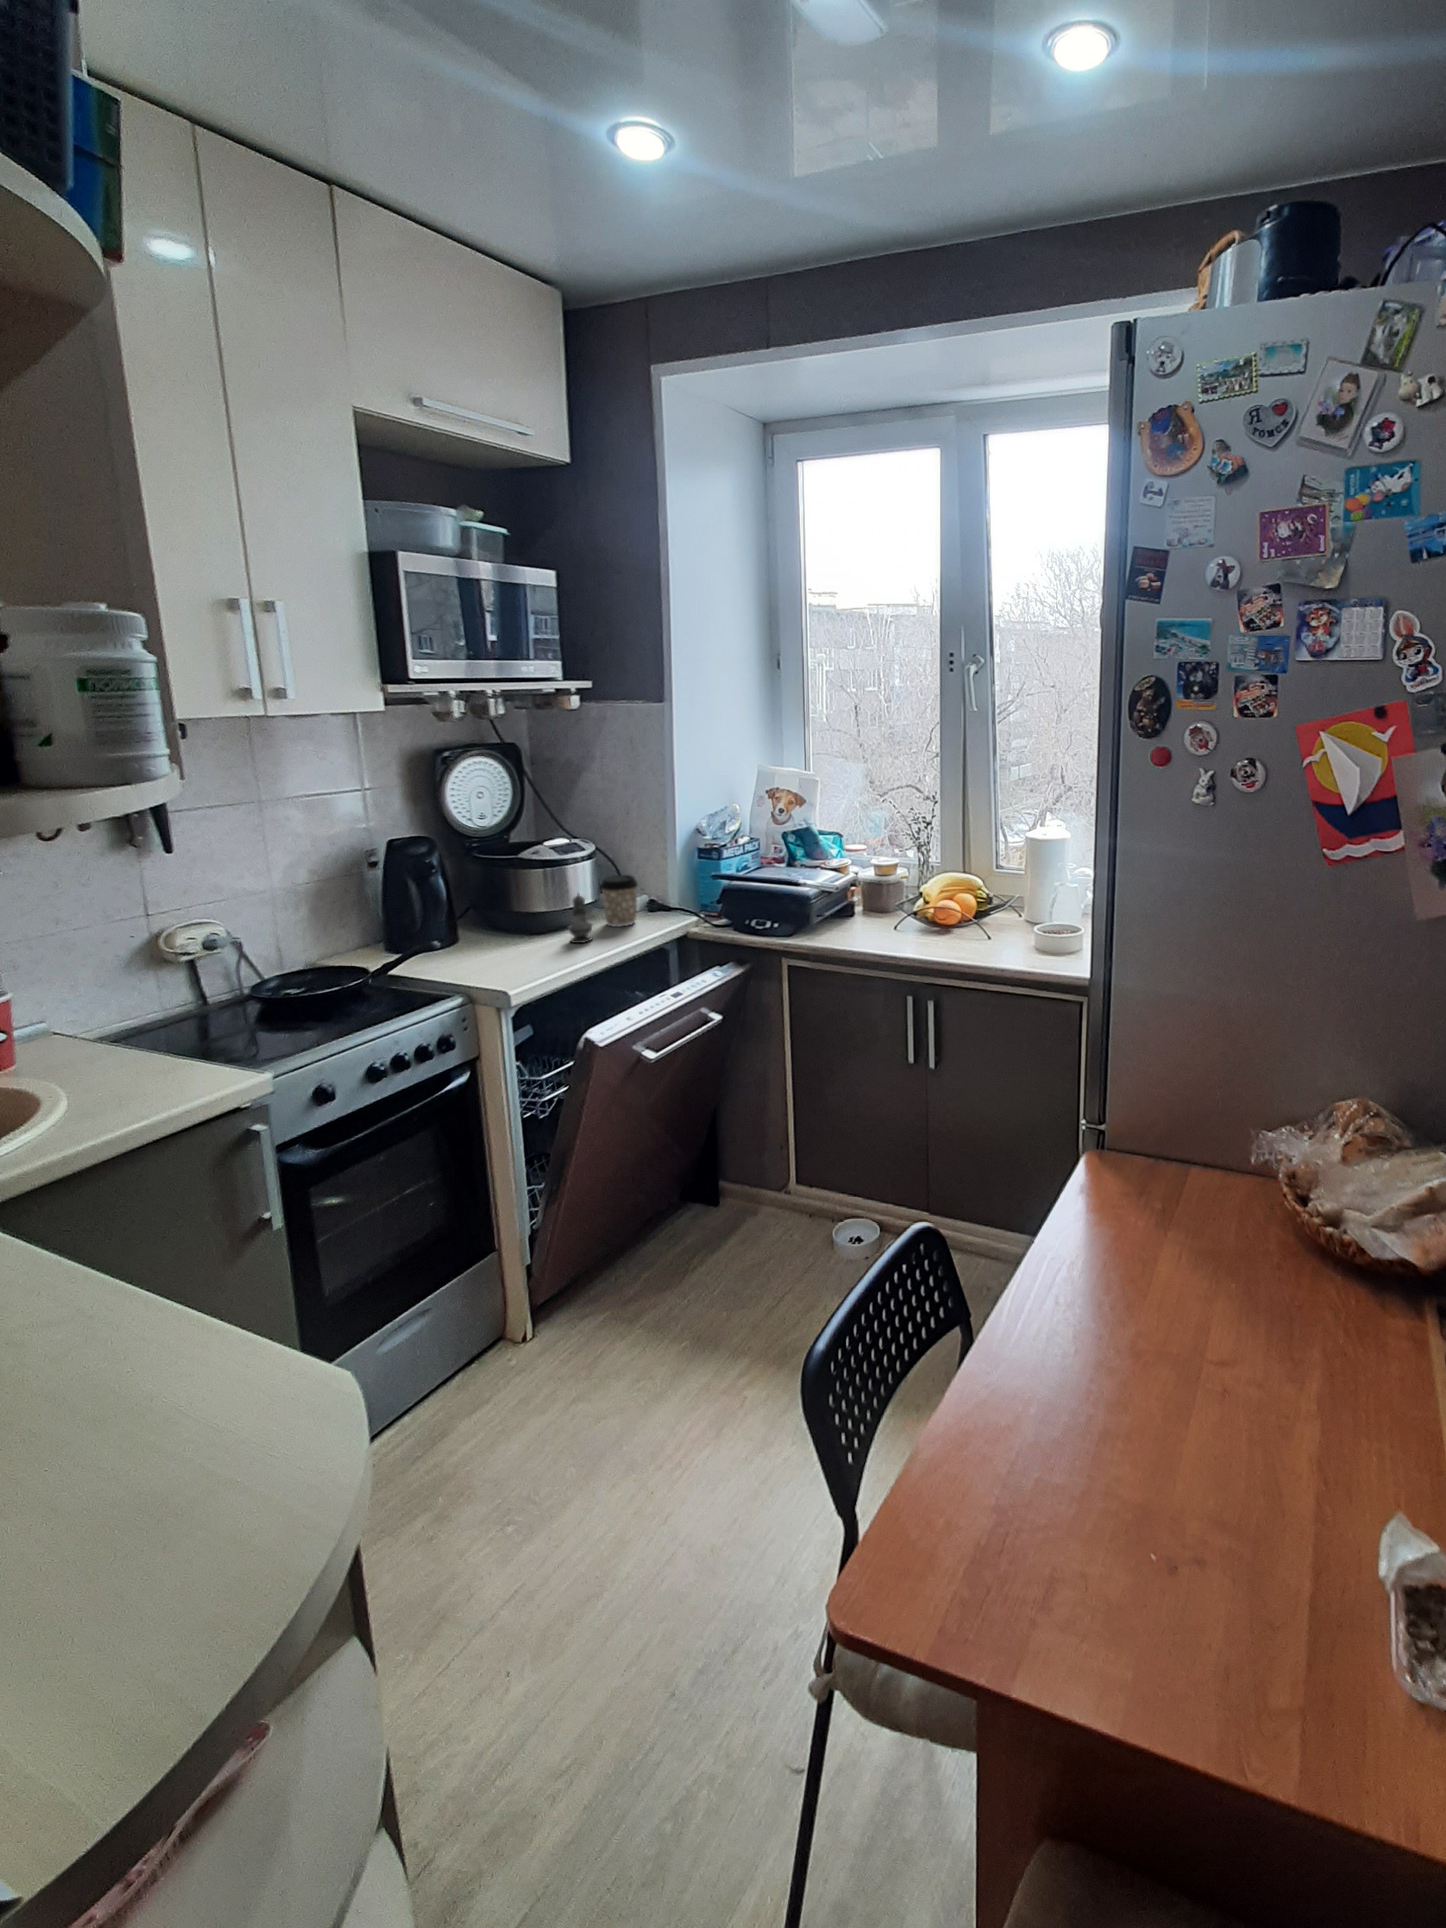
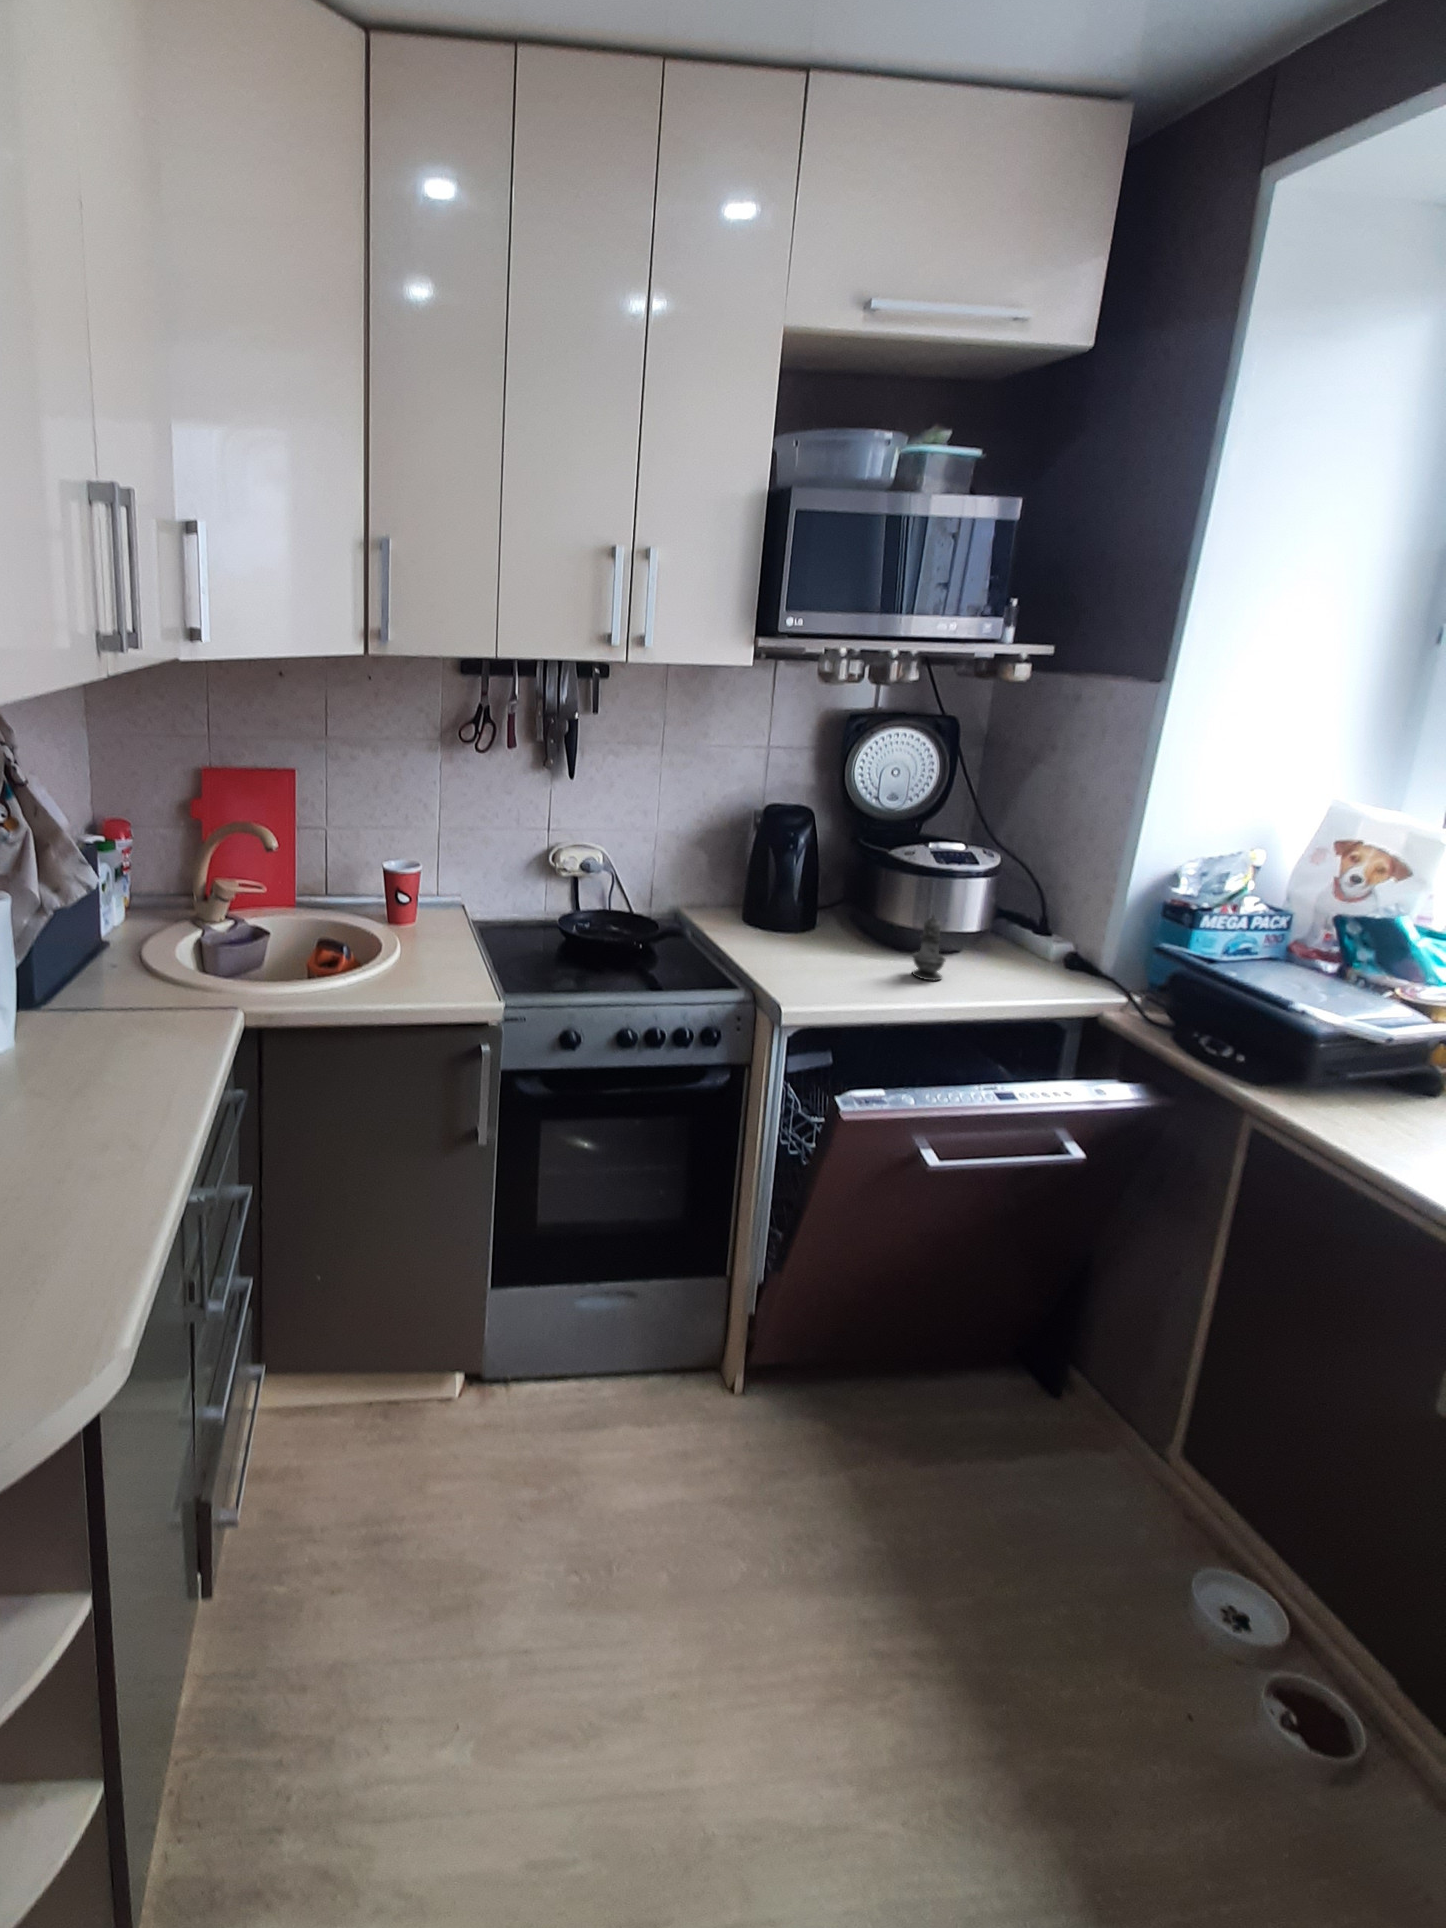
coffee cup: present [600,875,638,927] -> none [979,906,1035,978]

